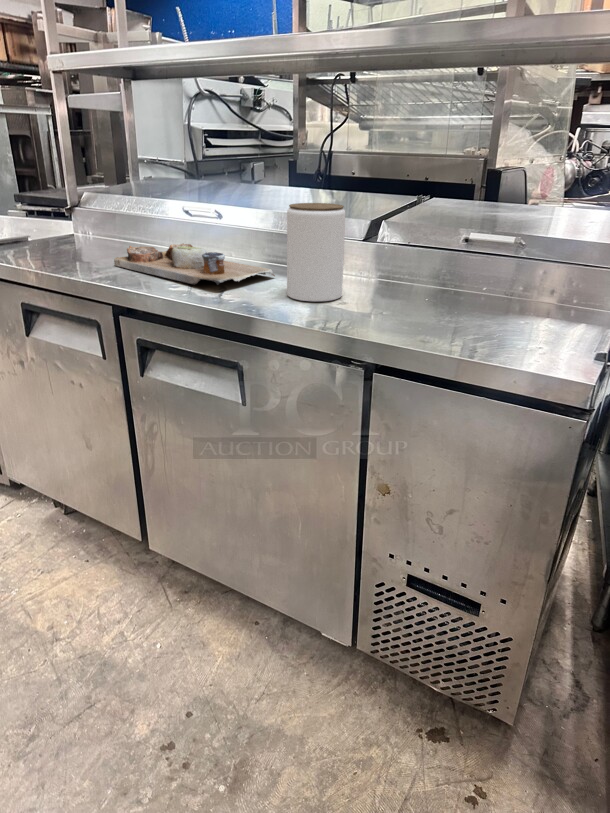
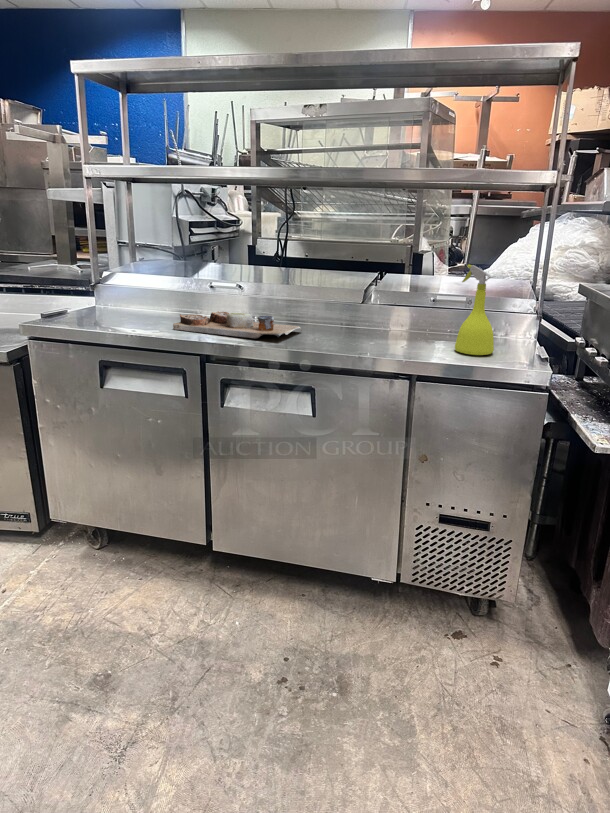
spray bottle: none [472,178,546,334] -> present [455,264,496,355]
jar: present [287,203,345,301] -> none [324,280,365,345]

